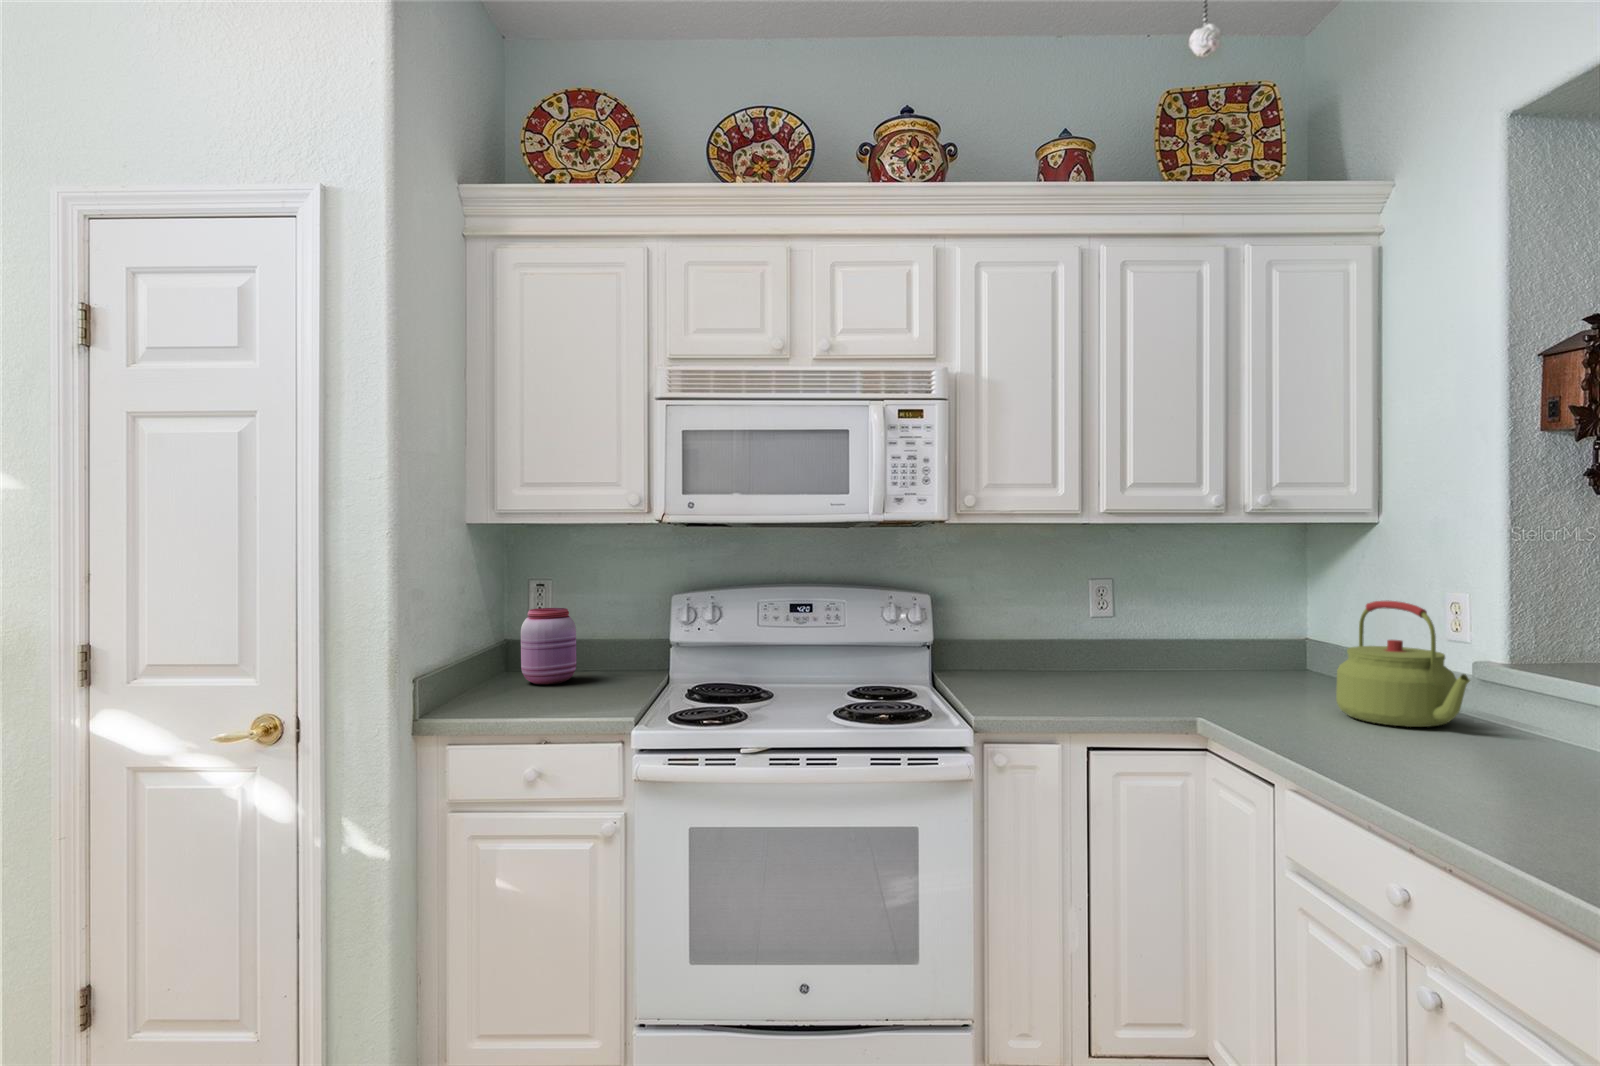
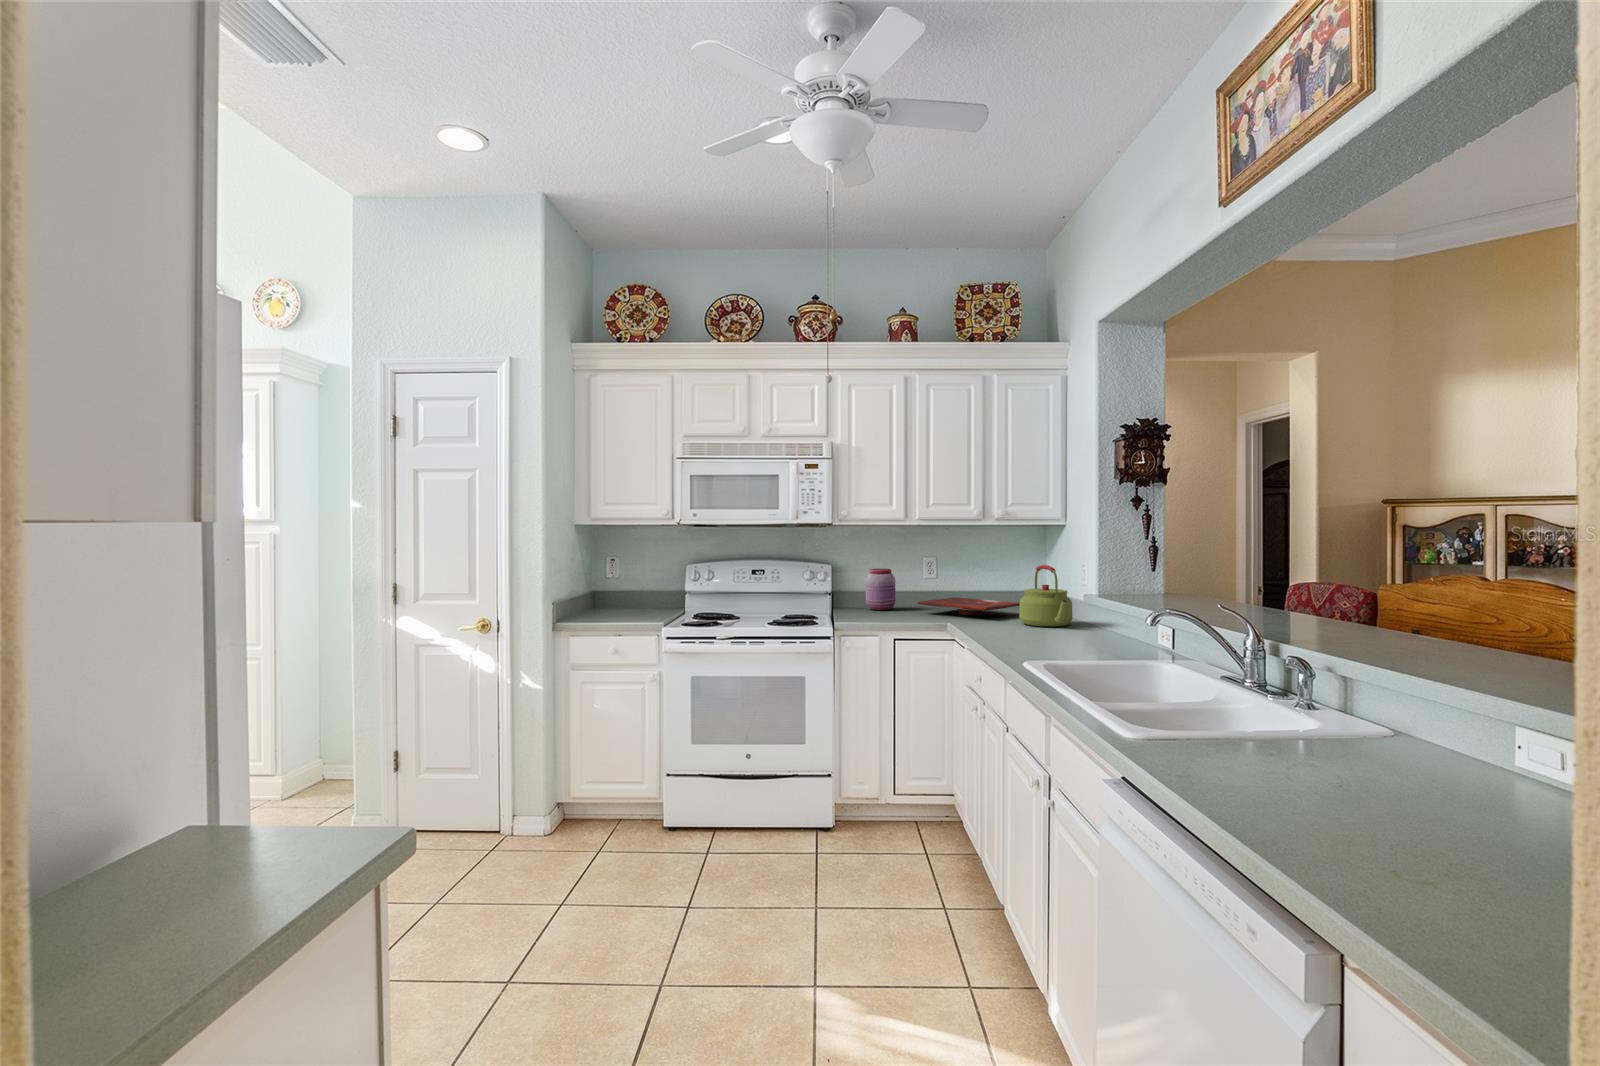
jar: present [521,608,576,684] -> present [865,569,895,610]
cutting board: none [1101,652,1305,691] -> present [917,597,1020,615]

